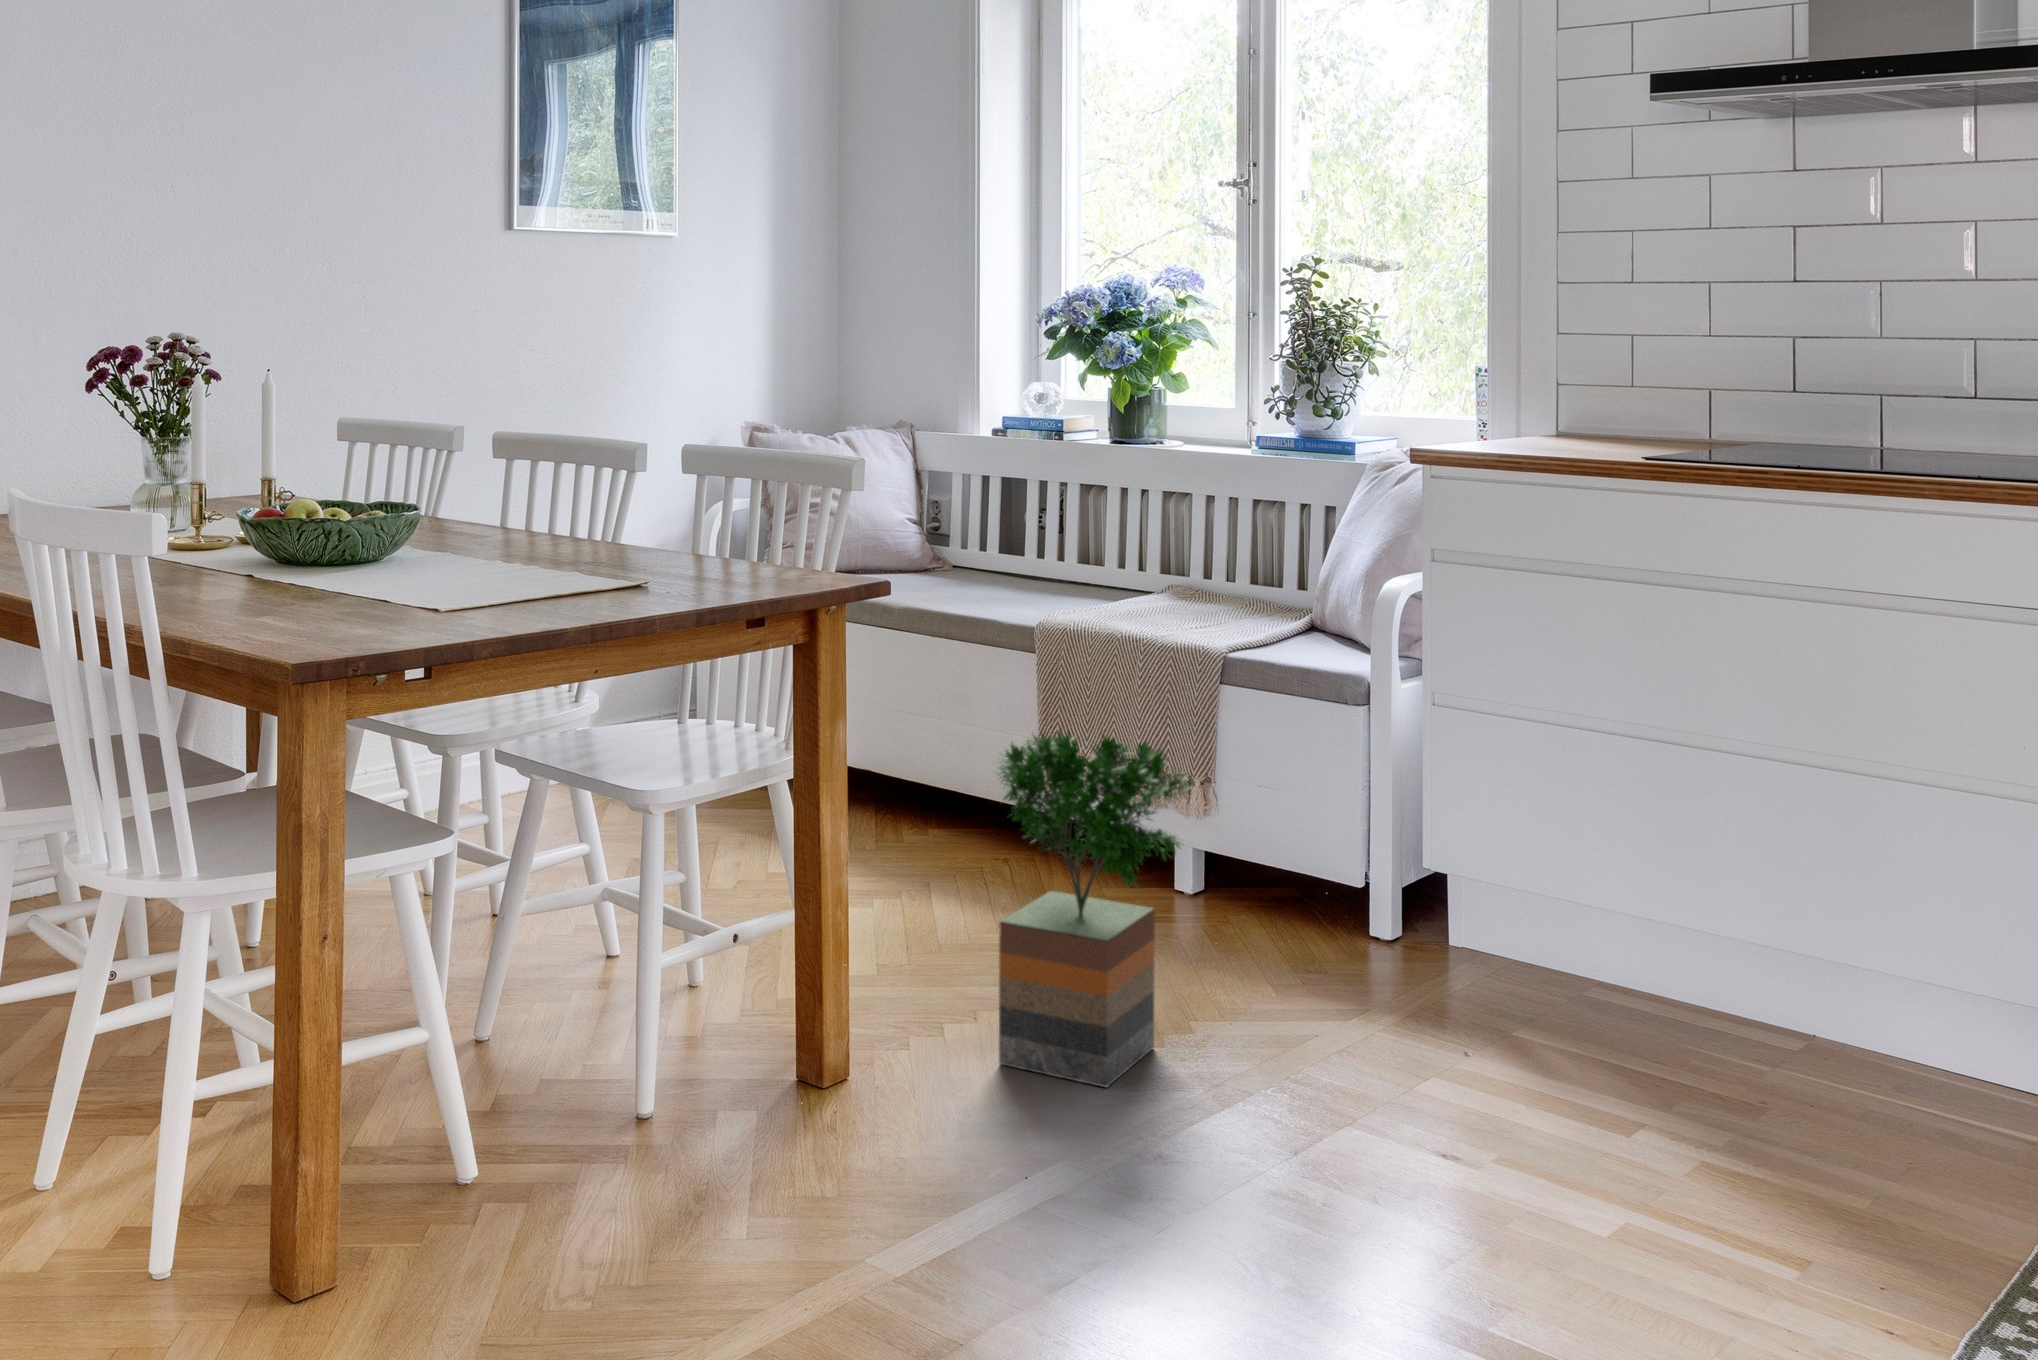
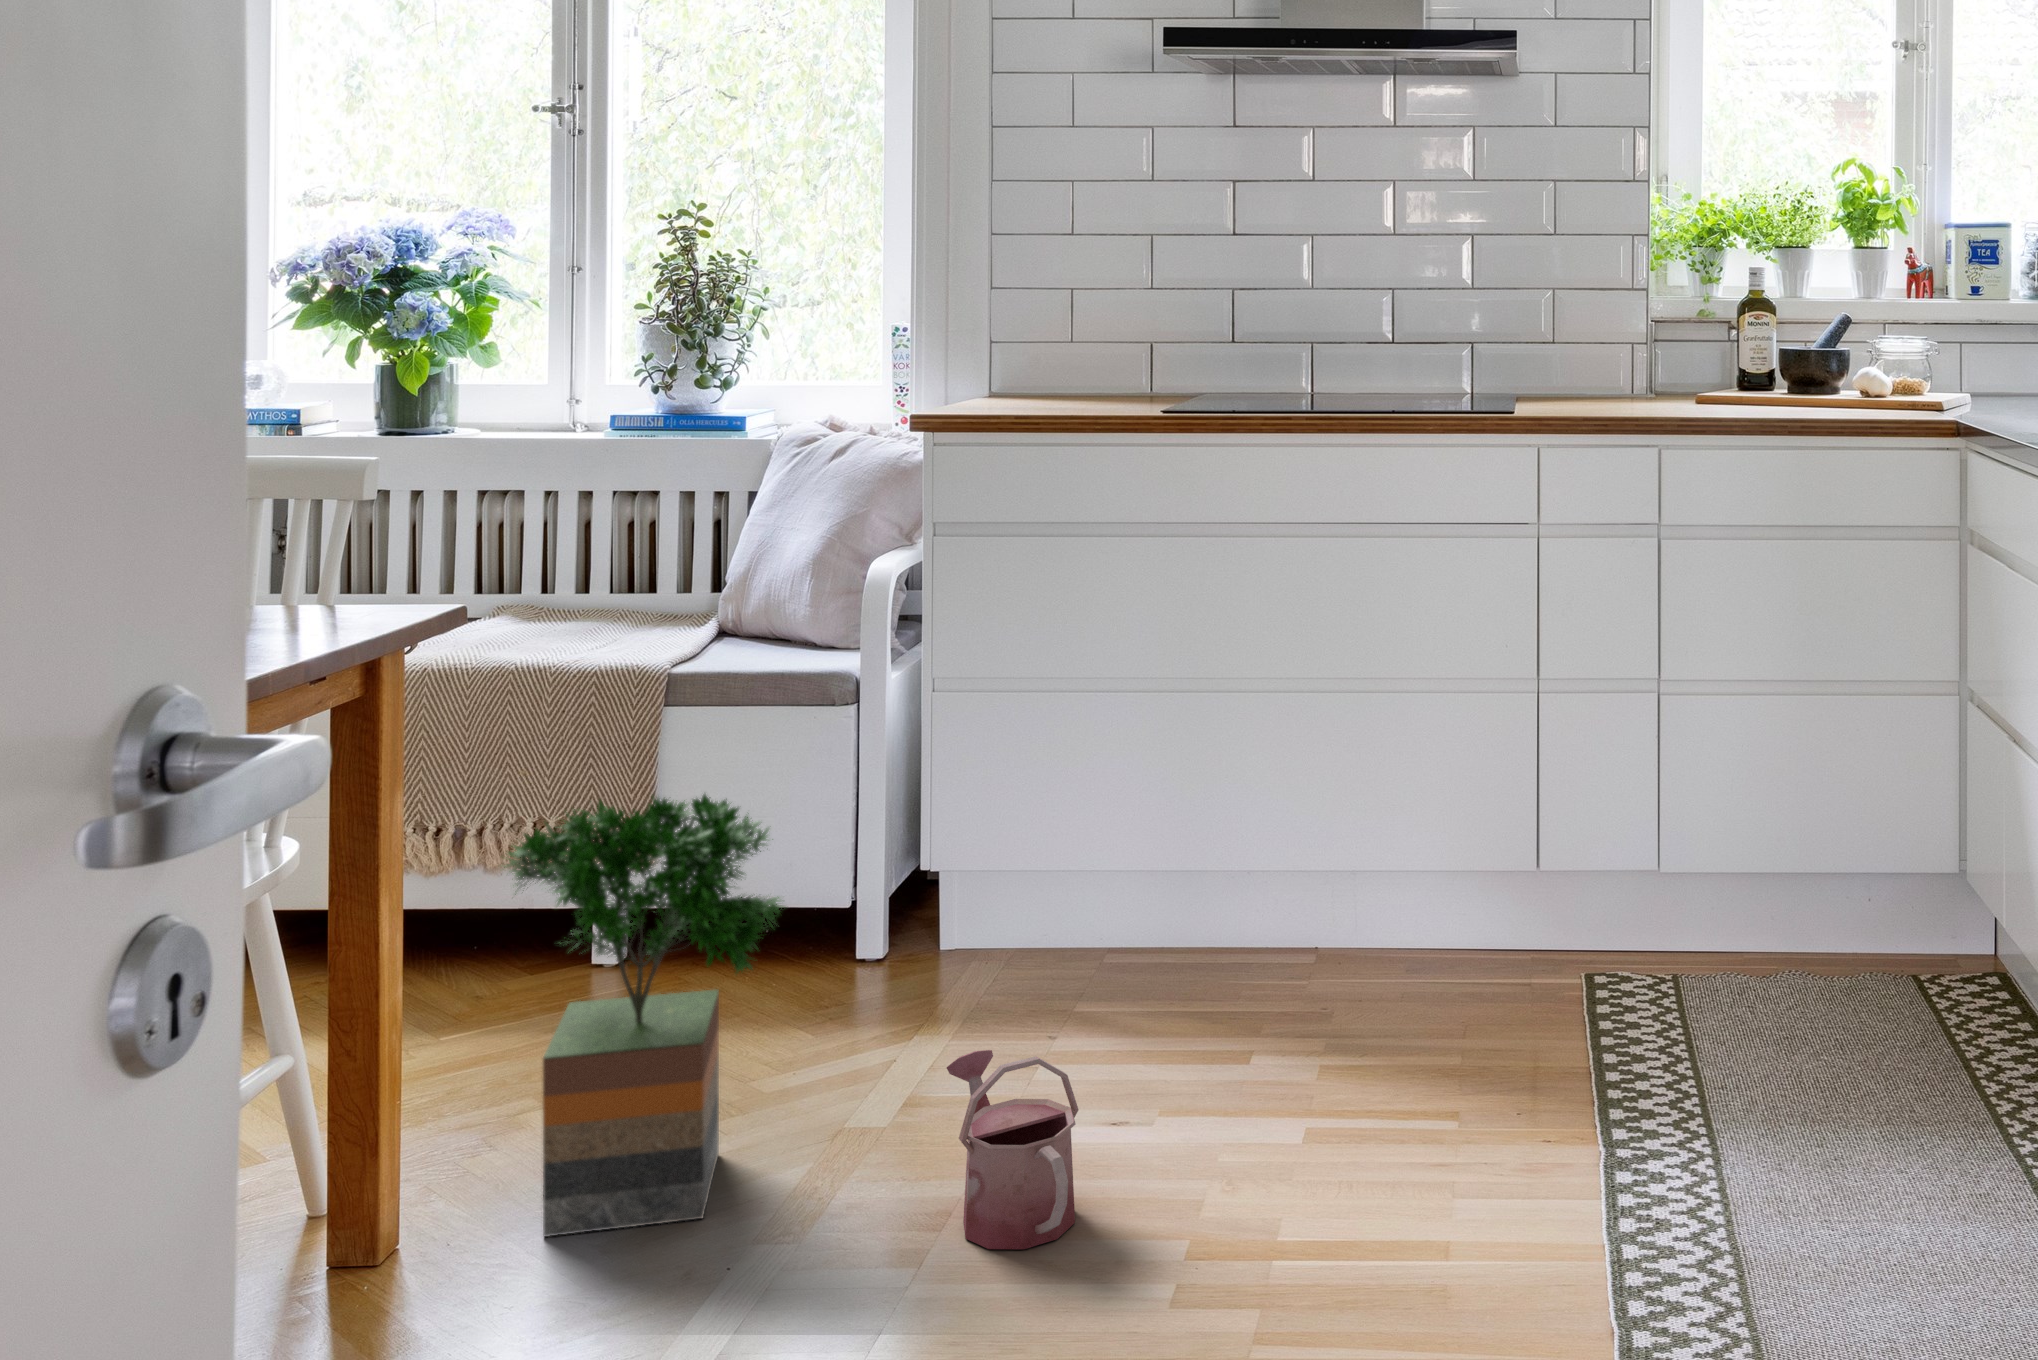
watering can: none [1272,1011,1387,1194] -> present [947,1050,1079,1249]

